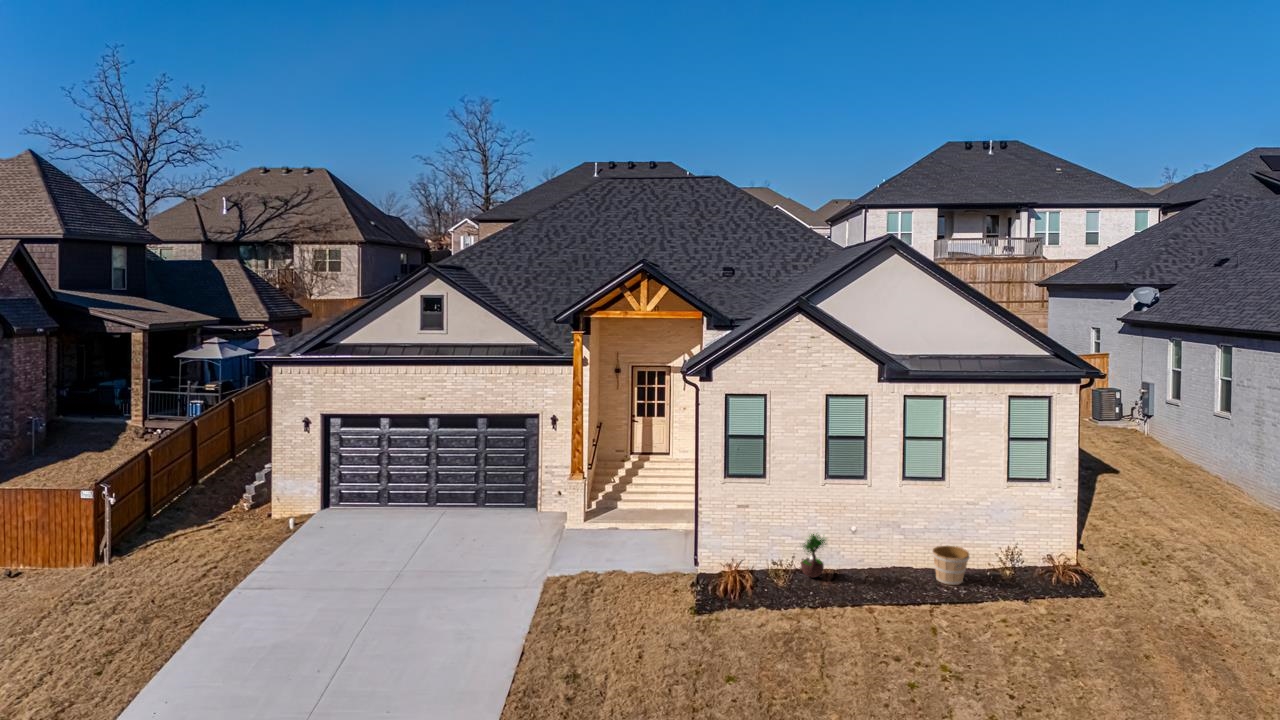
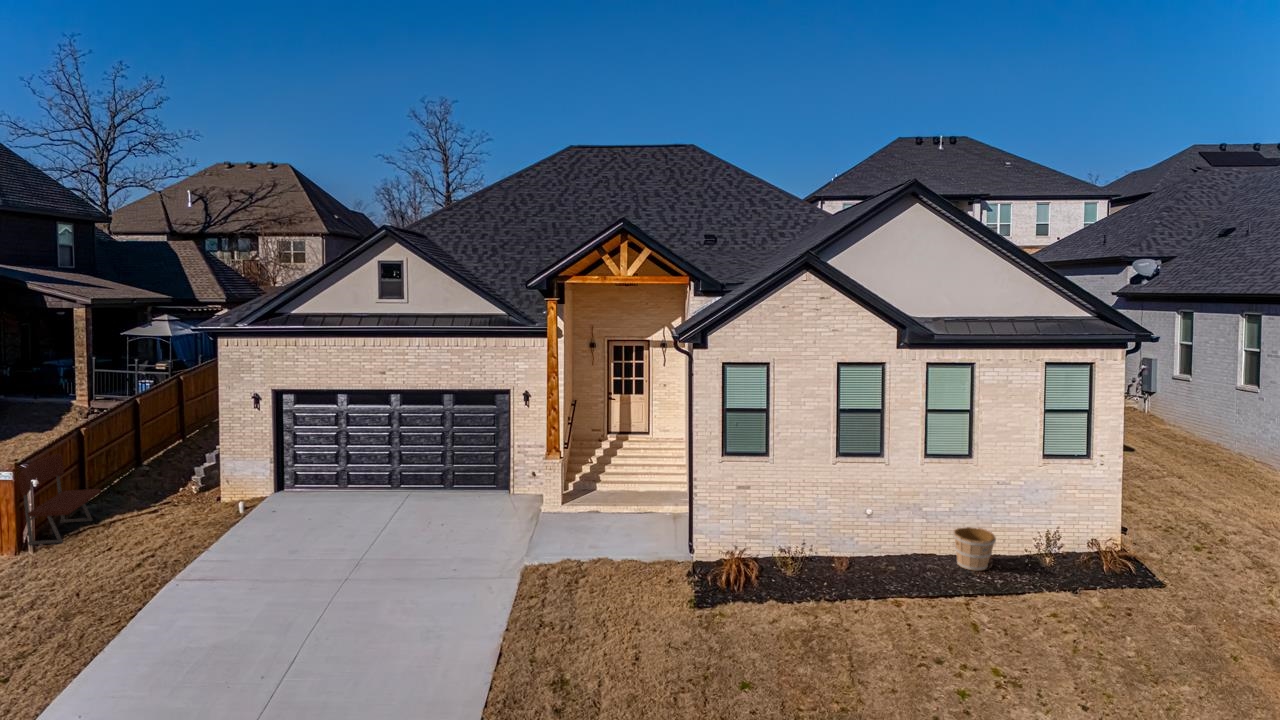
bench: none [117,475,180,555] -> present [19,454,101,545]
potted tree: present [801,533,826,577] -> none [807,510,842,564]

